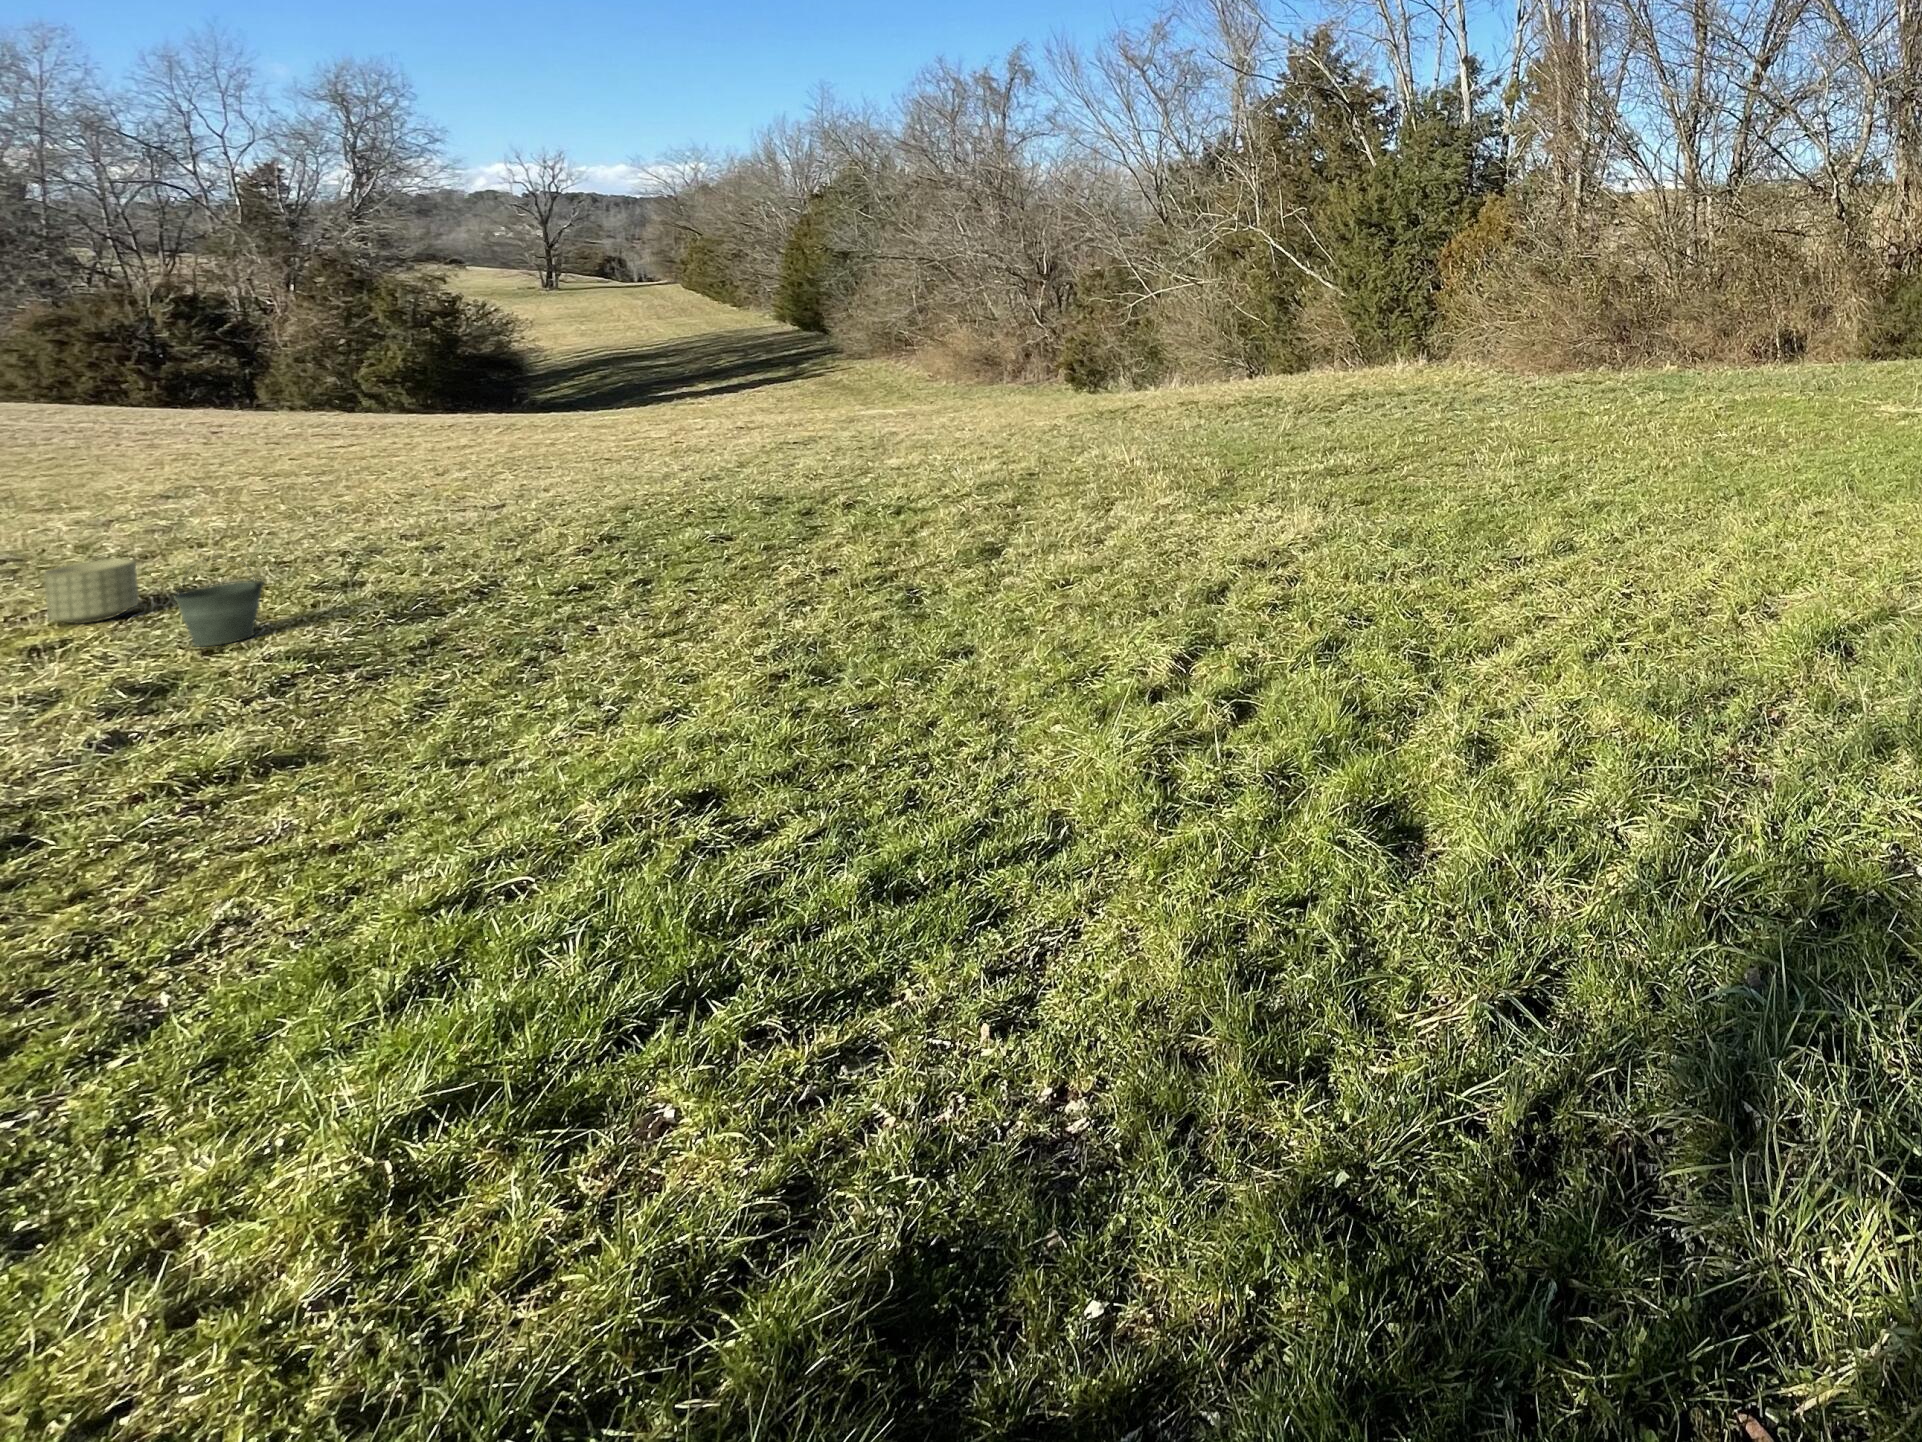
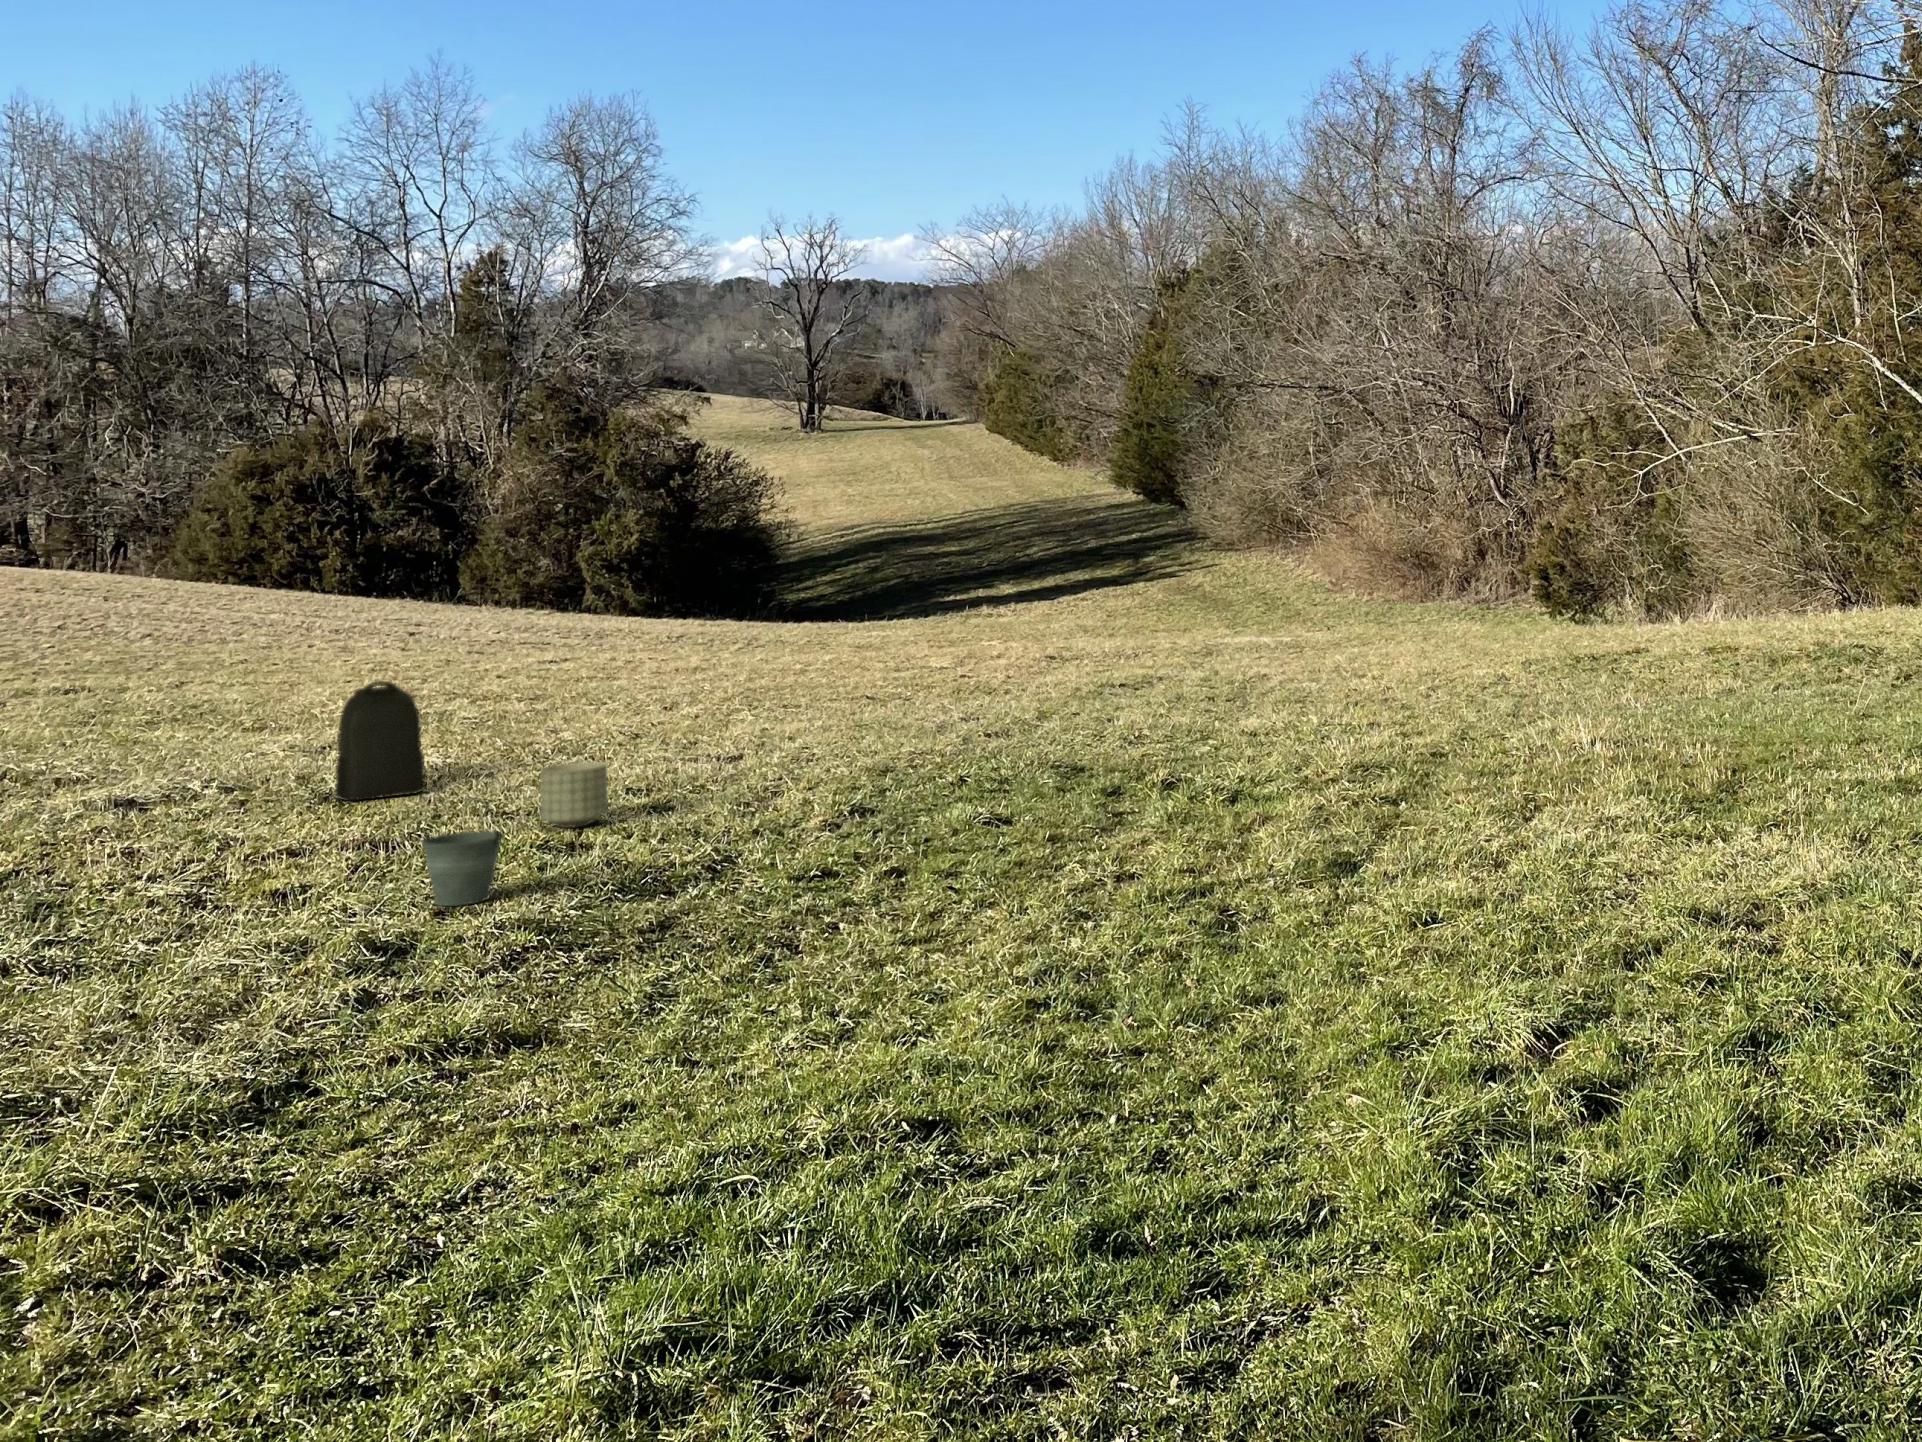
backpack: none [90,456,193,555] -> present [335,681,425,801]
planter: present [44,558,139,624] -> present [540,762,608,828]

